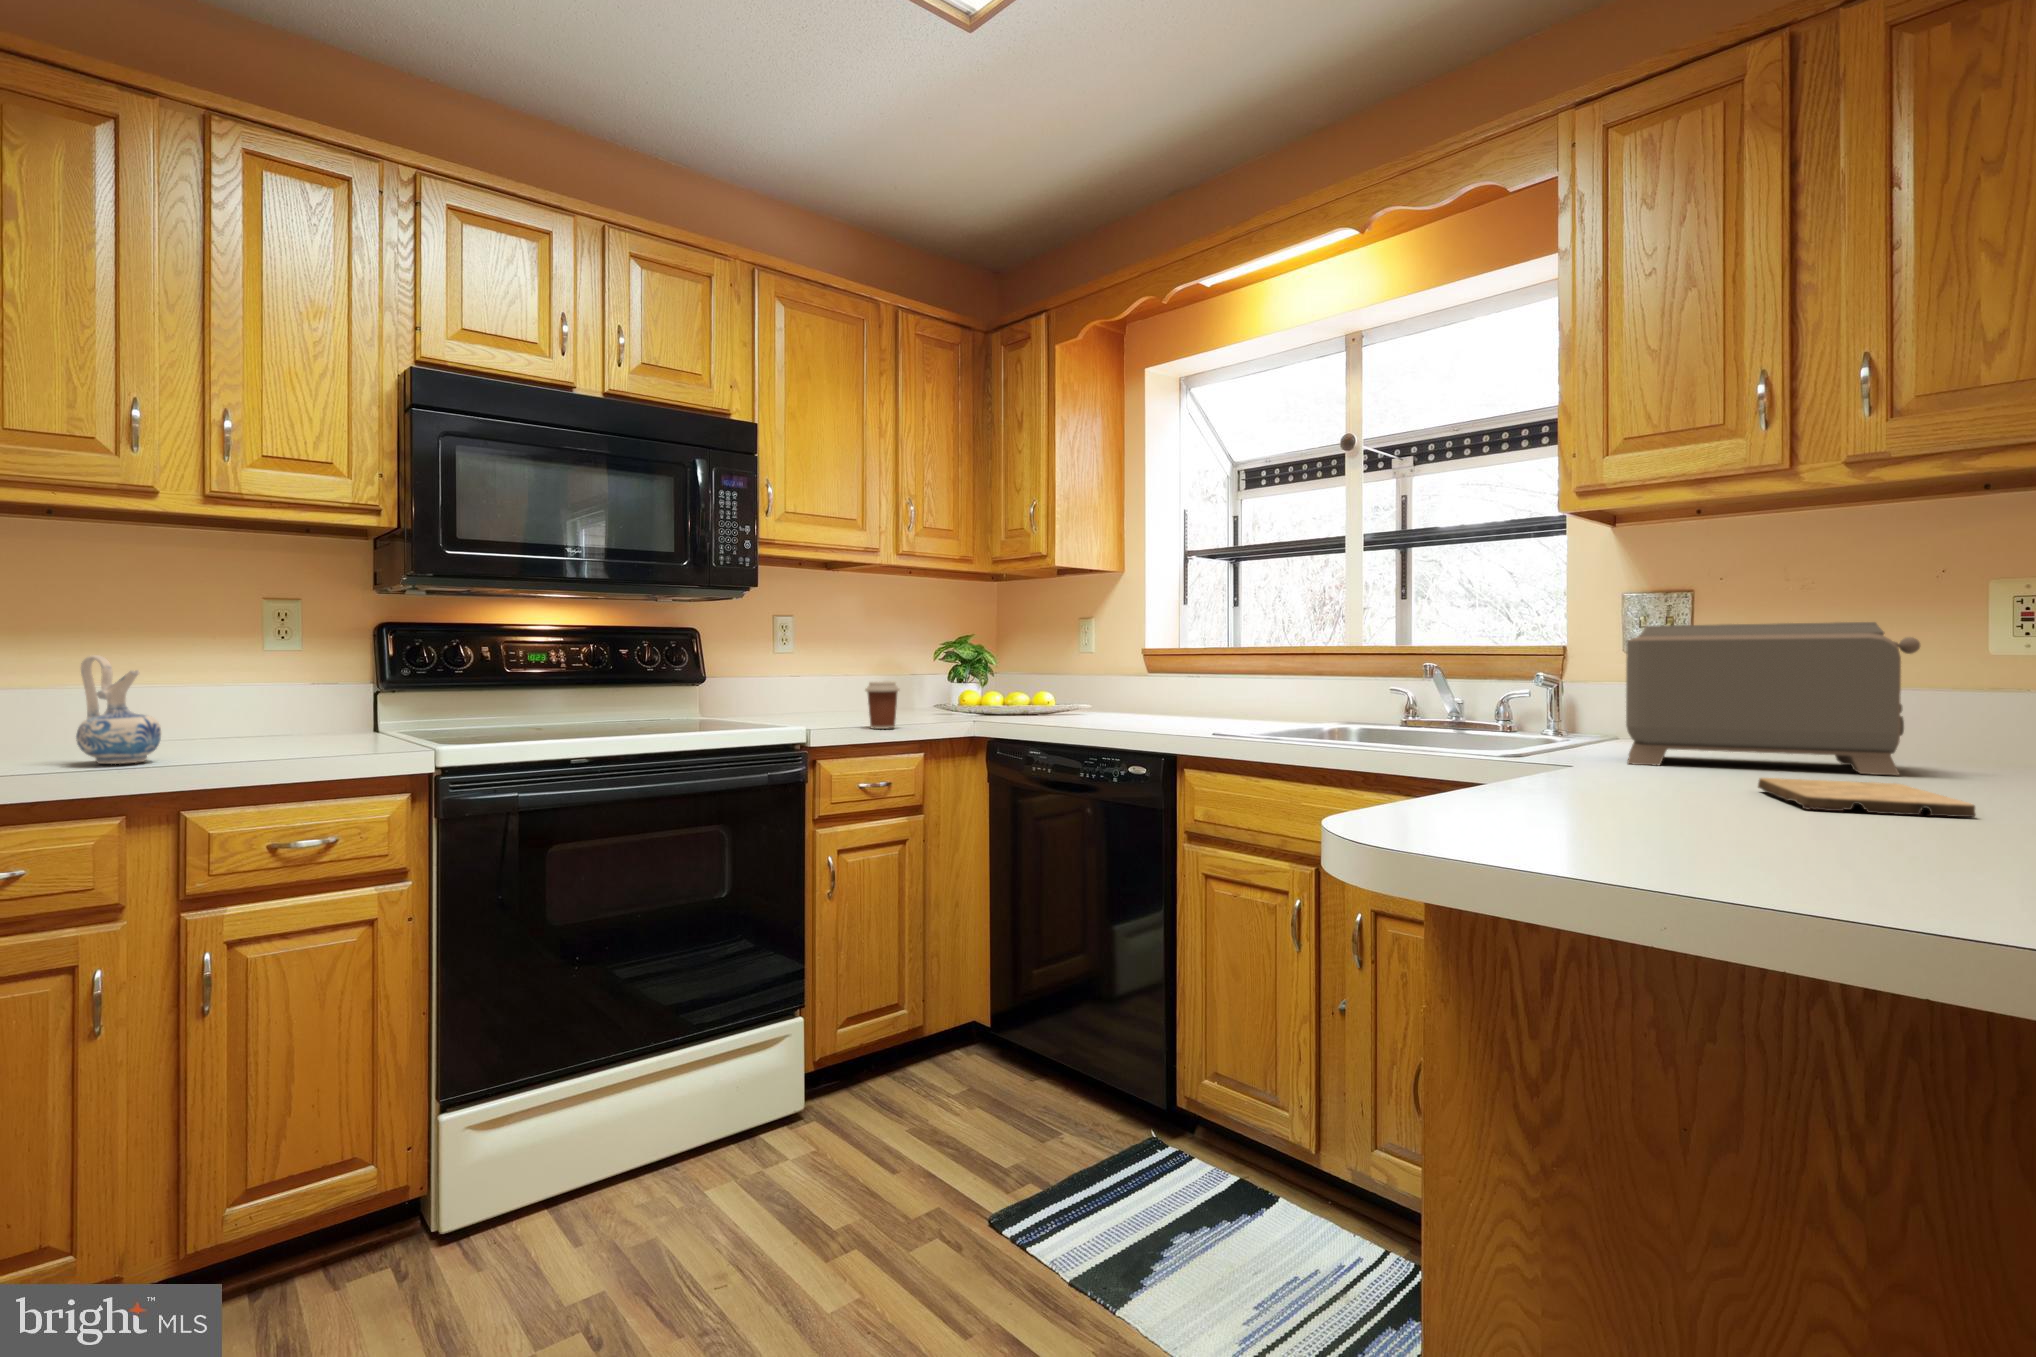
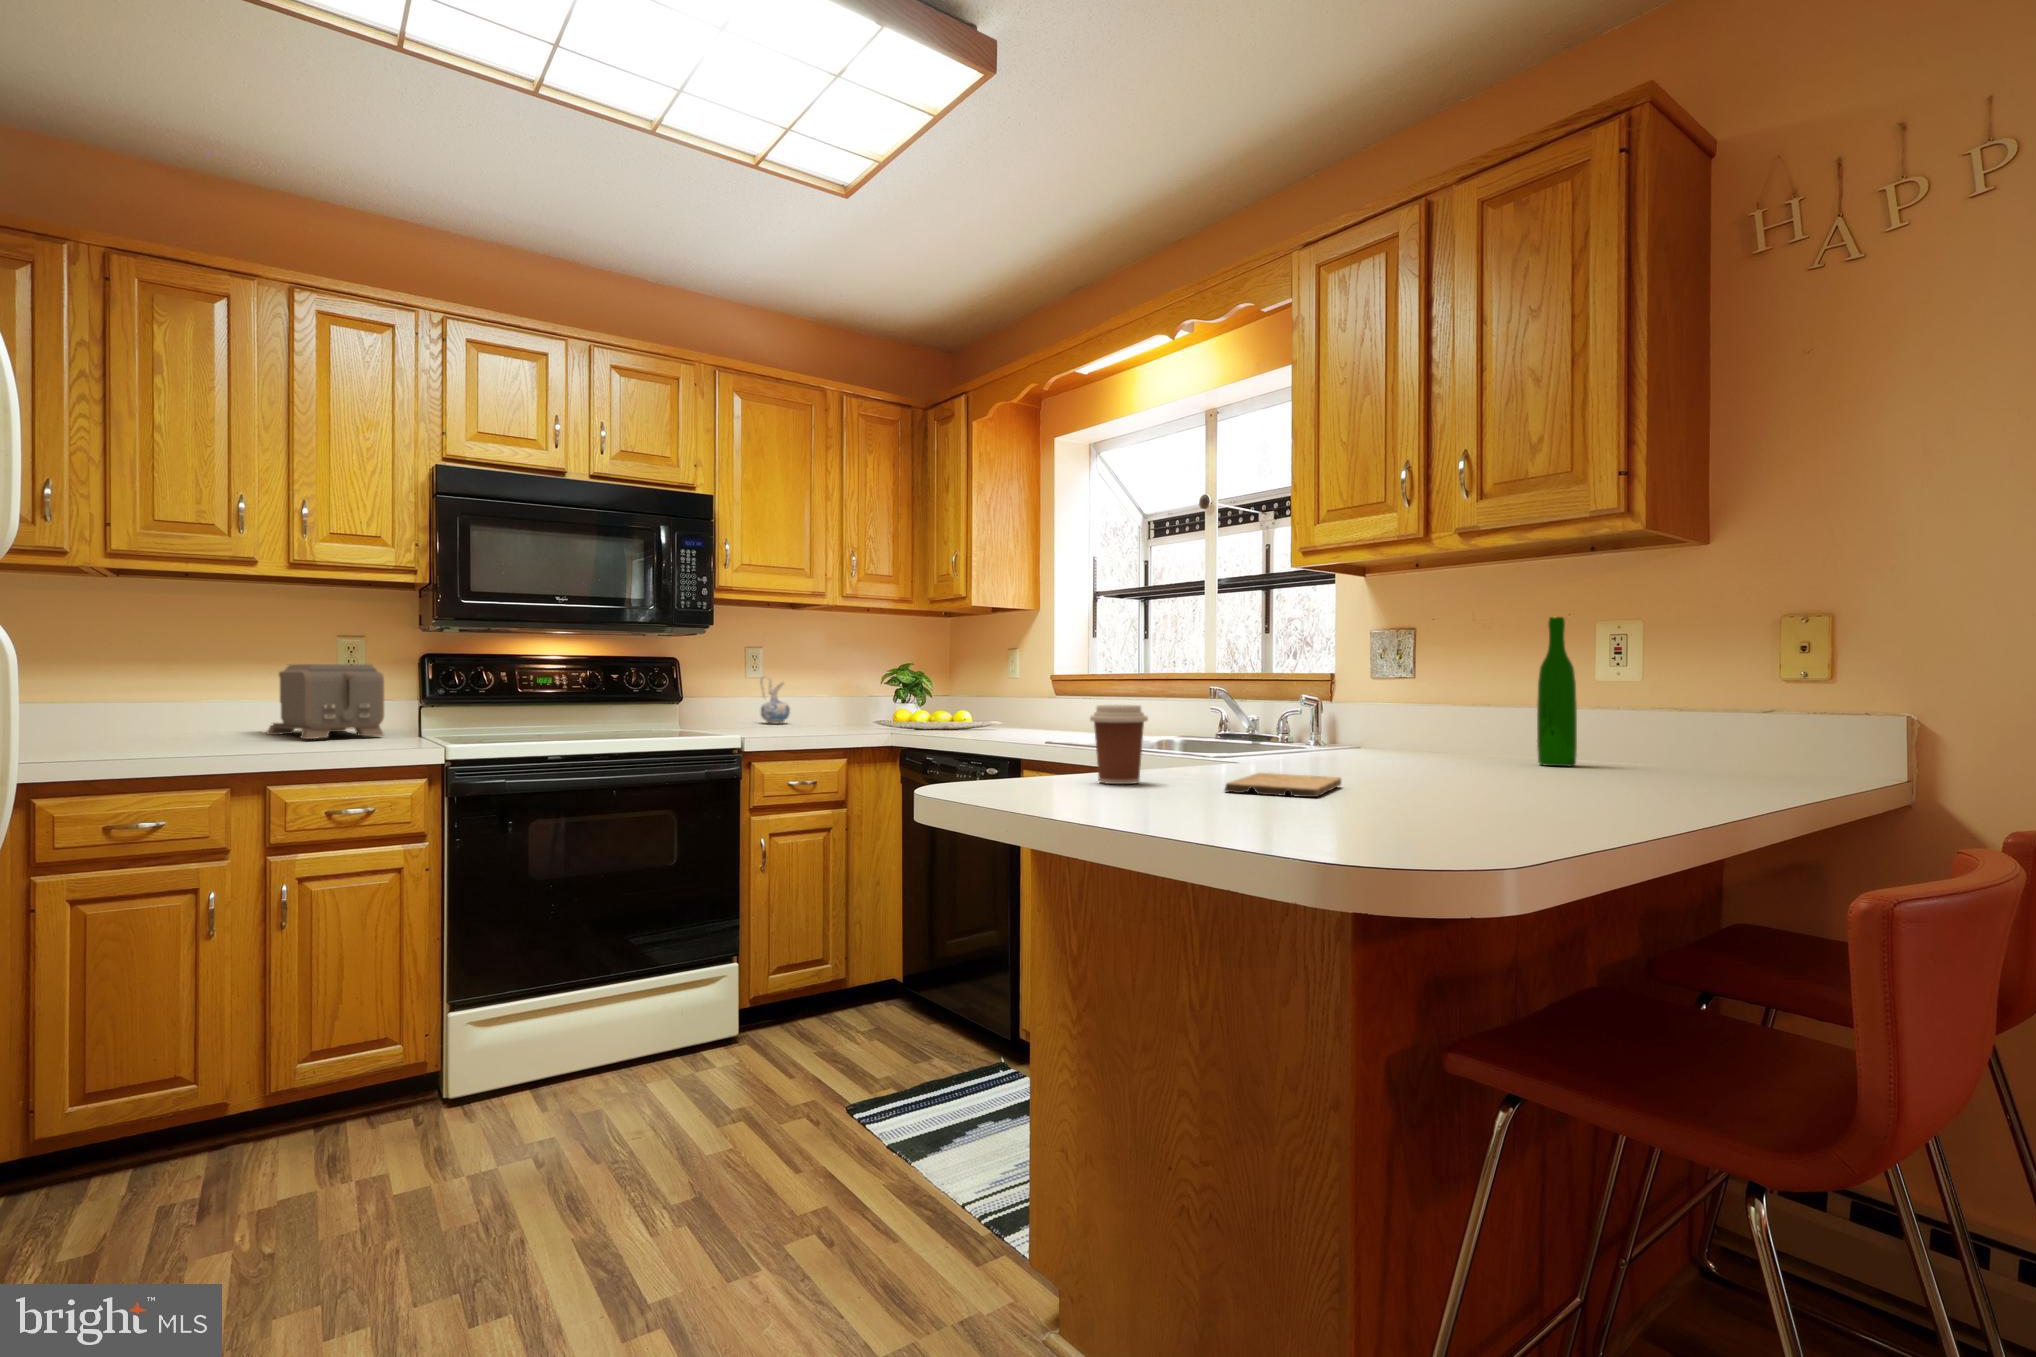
wine bottle: none [1933,570,1991,760] -> present [1537,617,1577,766]
toaster: present [1626,622,1920,776] -> present [267,664,384,739]
ceramic pitcher: present [76,655,161,764] -> present [760,675,790,724]
coffee cup: present [865,681,900,729] -> present [1090,705,1148,784]

